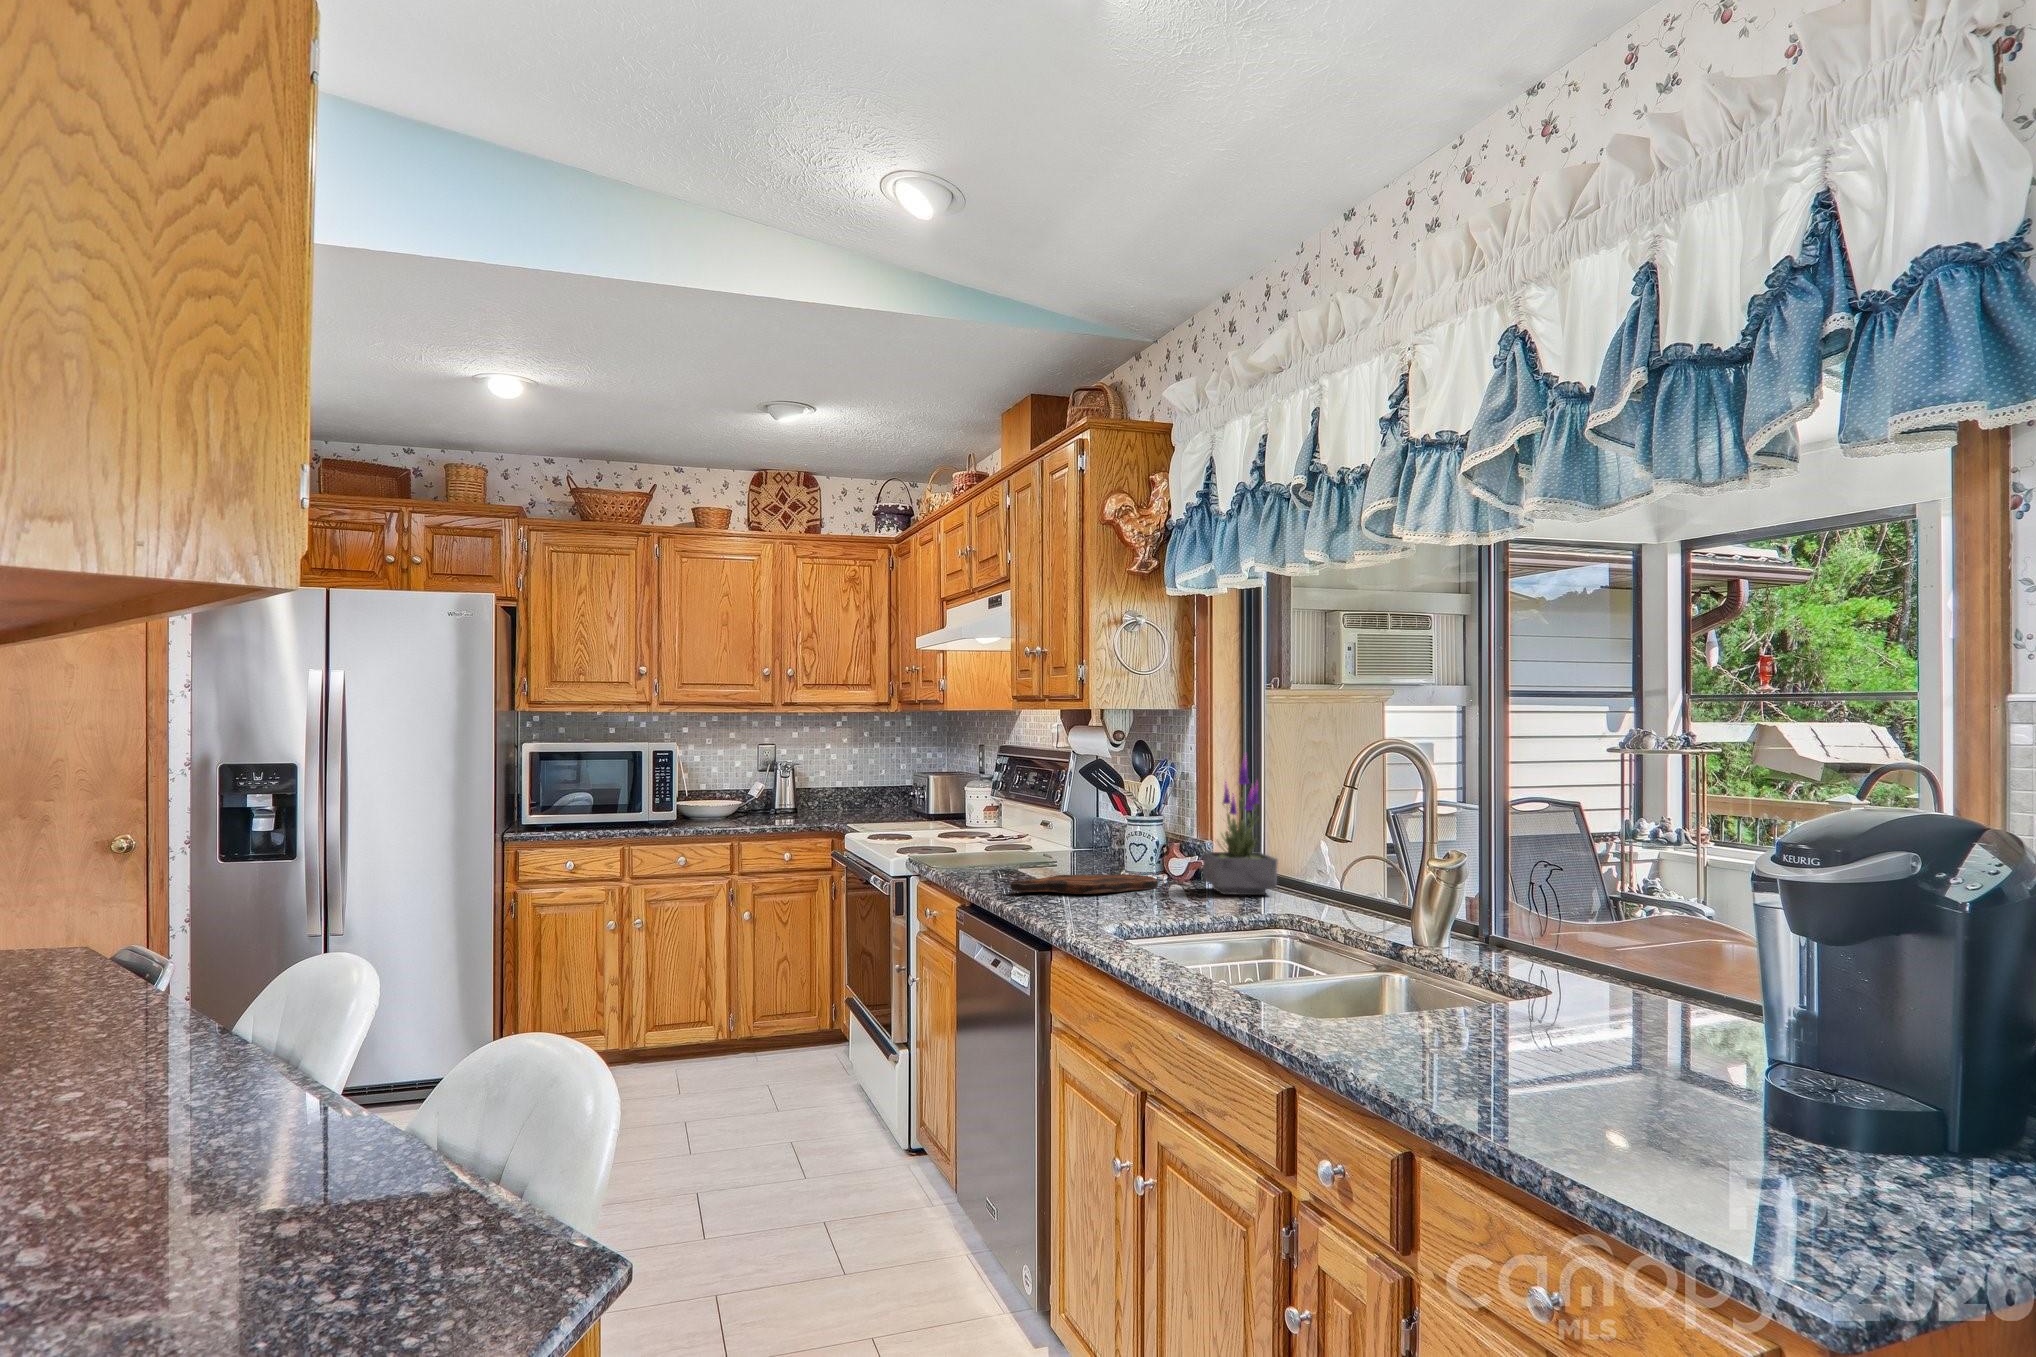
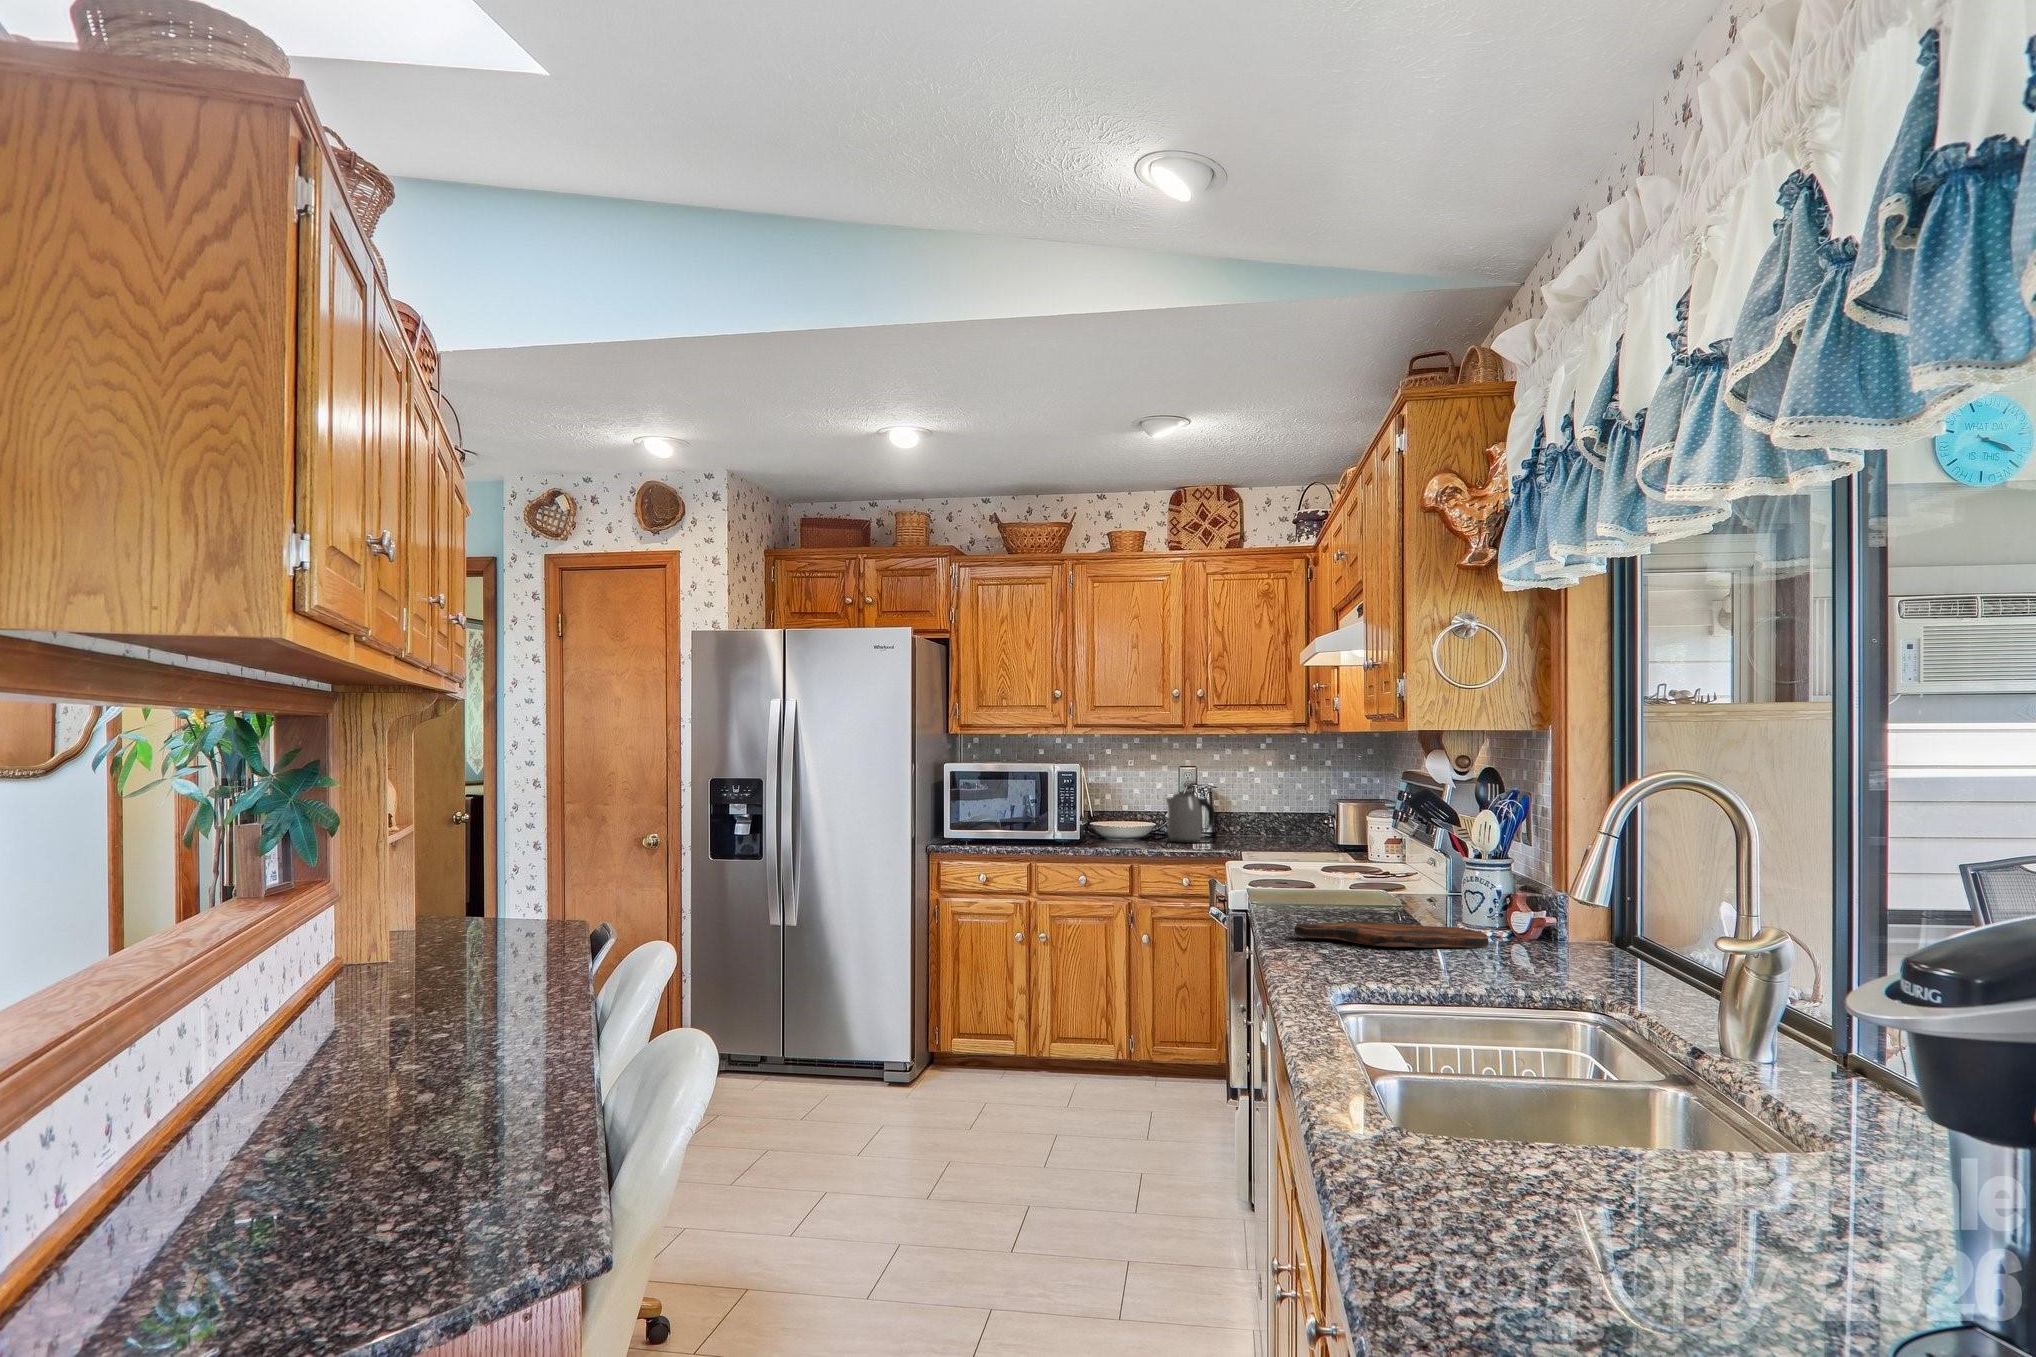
potted plant: present [1203,752,1277,895] -> none [1546,782,1637,969]
kettle: none [755,770,802,820] -> present [1166,793,1215,843]

